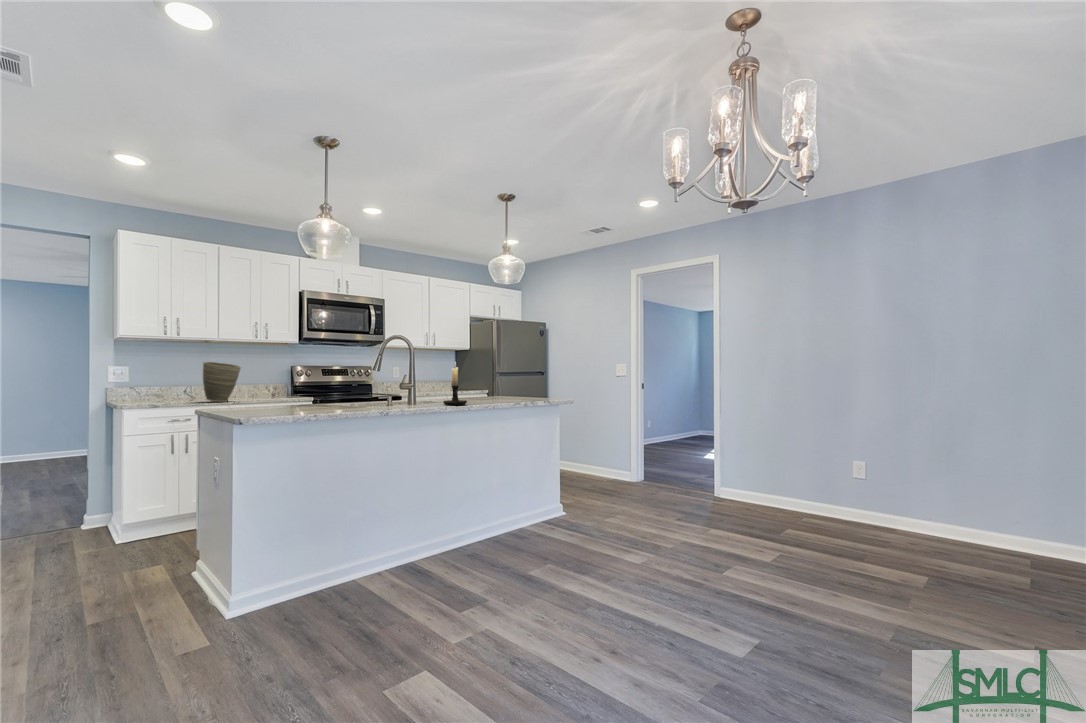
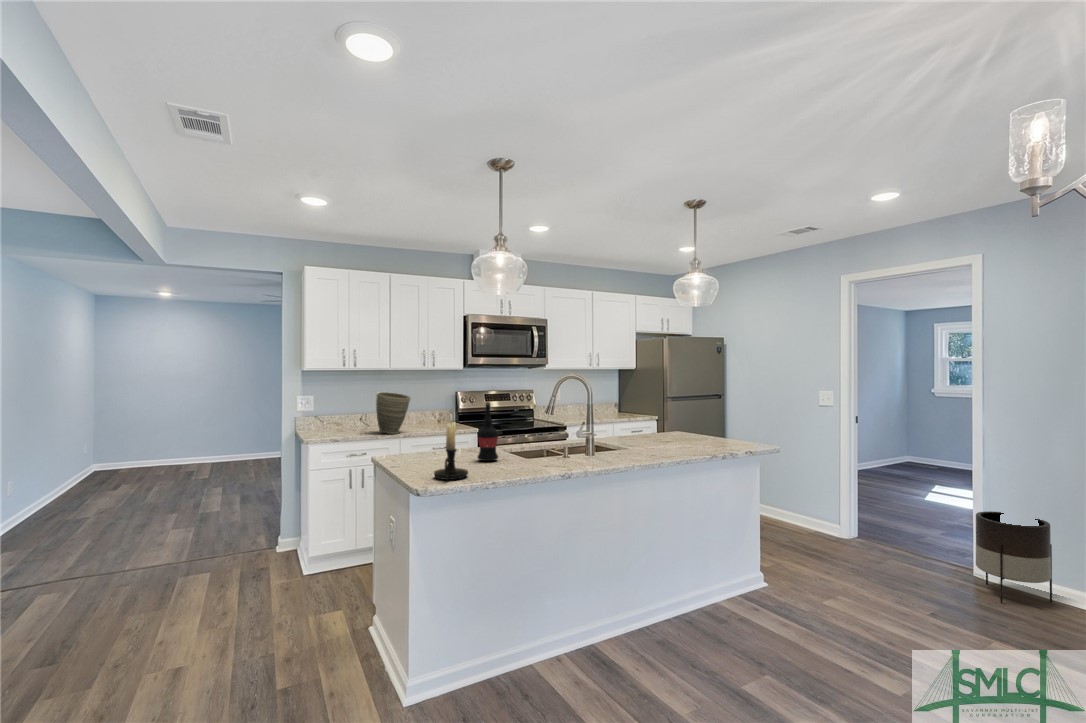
wine bottle: none [303,357,324,410] -> present [477,402,498,461]
candle holder: present [443,362,467,405] -> present [434,414,468,480]
planter: none [717,447,763,513] -> present [976,511,1052,603]

